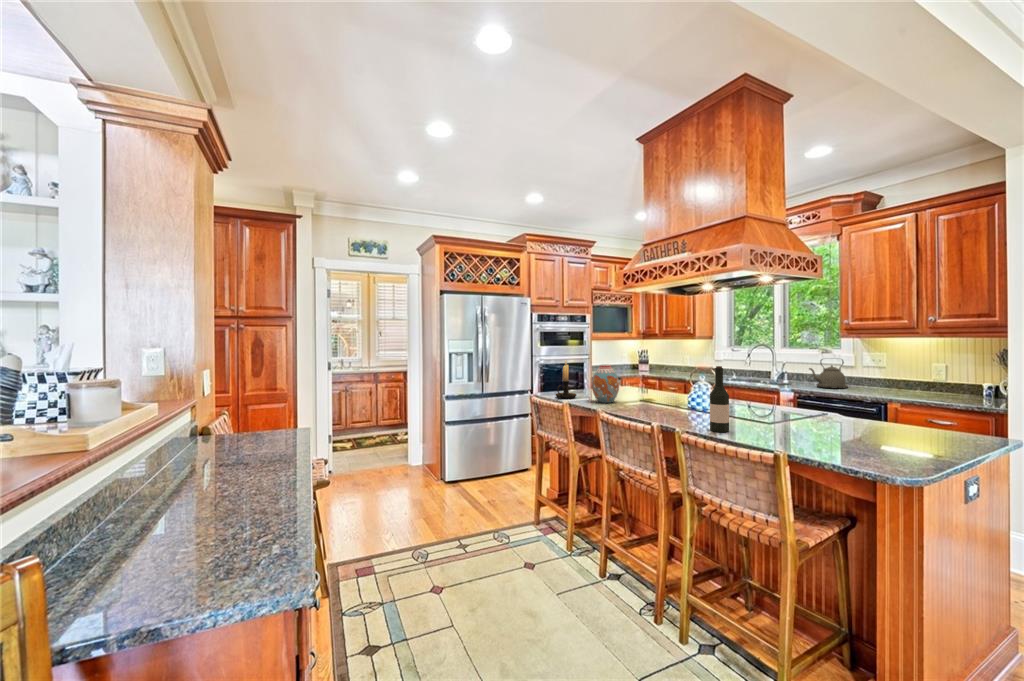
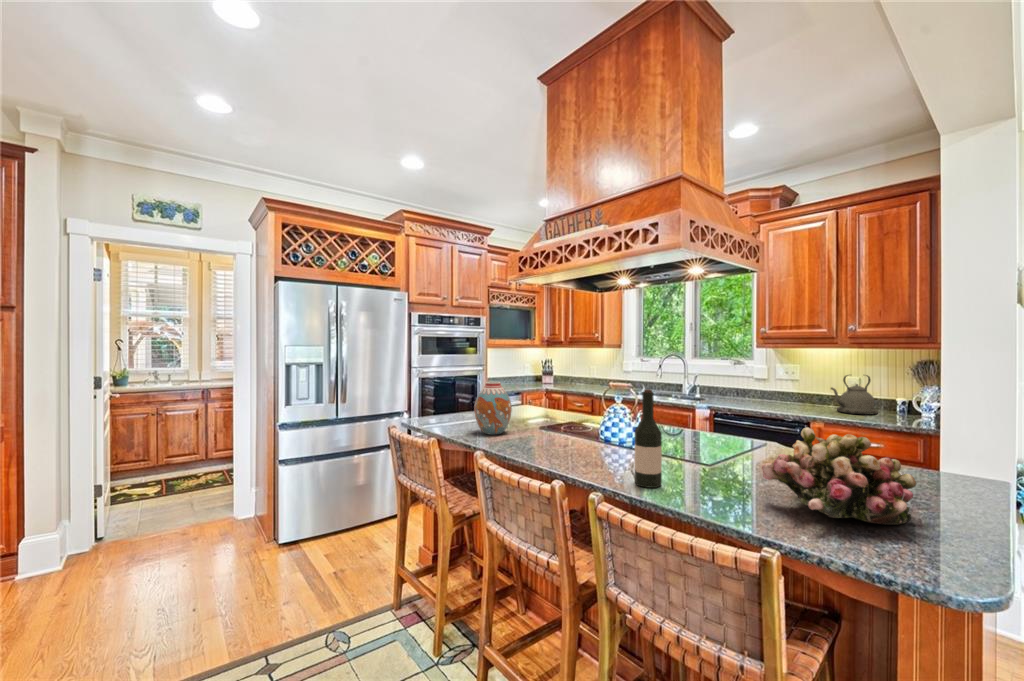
kettle: present [809,359,848,389] -> present [831,375,878,415]
candle holder: present [556,360,576,399] -> none [427,374,456,429]
flower arrangement: none [799,391,910,454] -> present [762,427,916,525]

